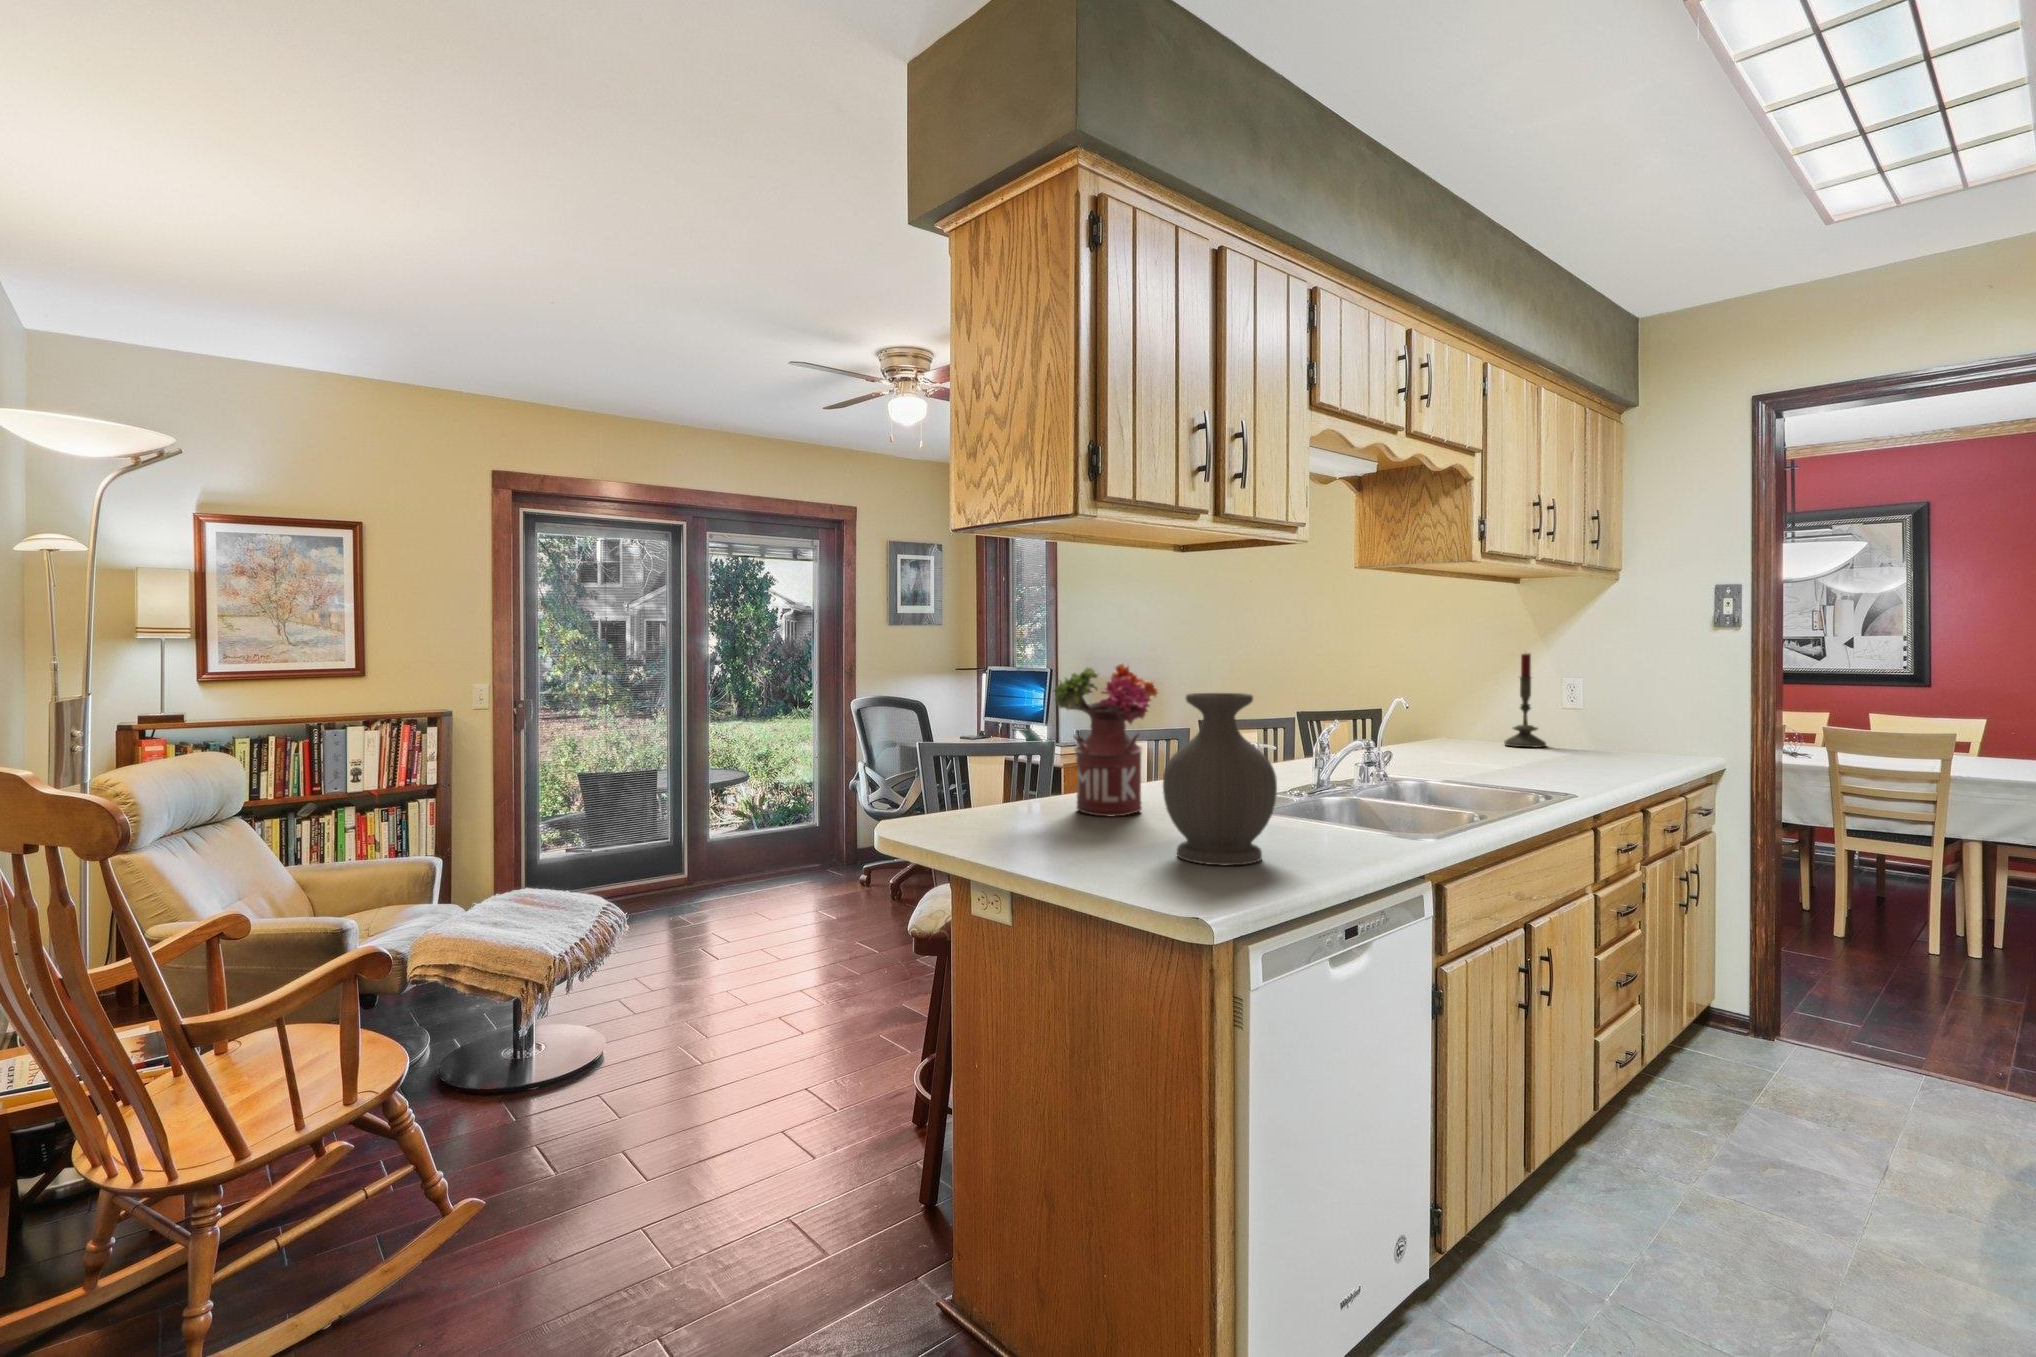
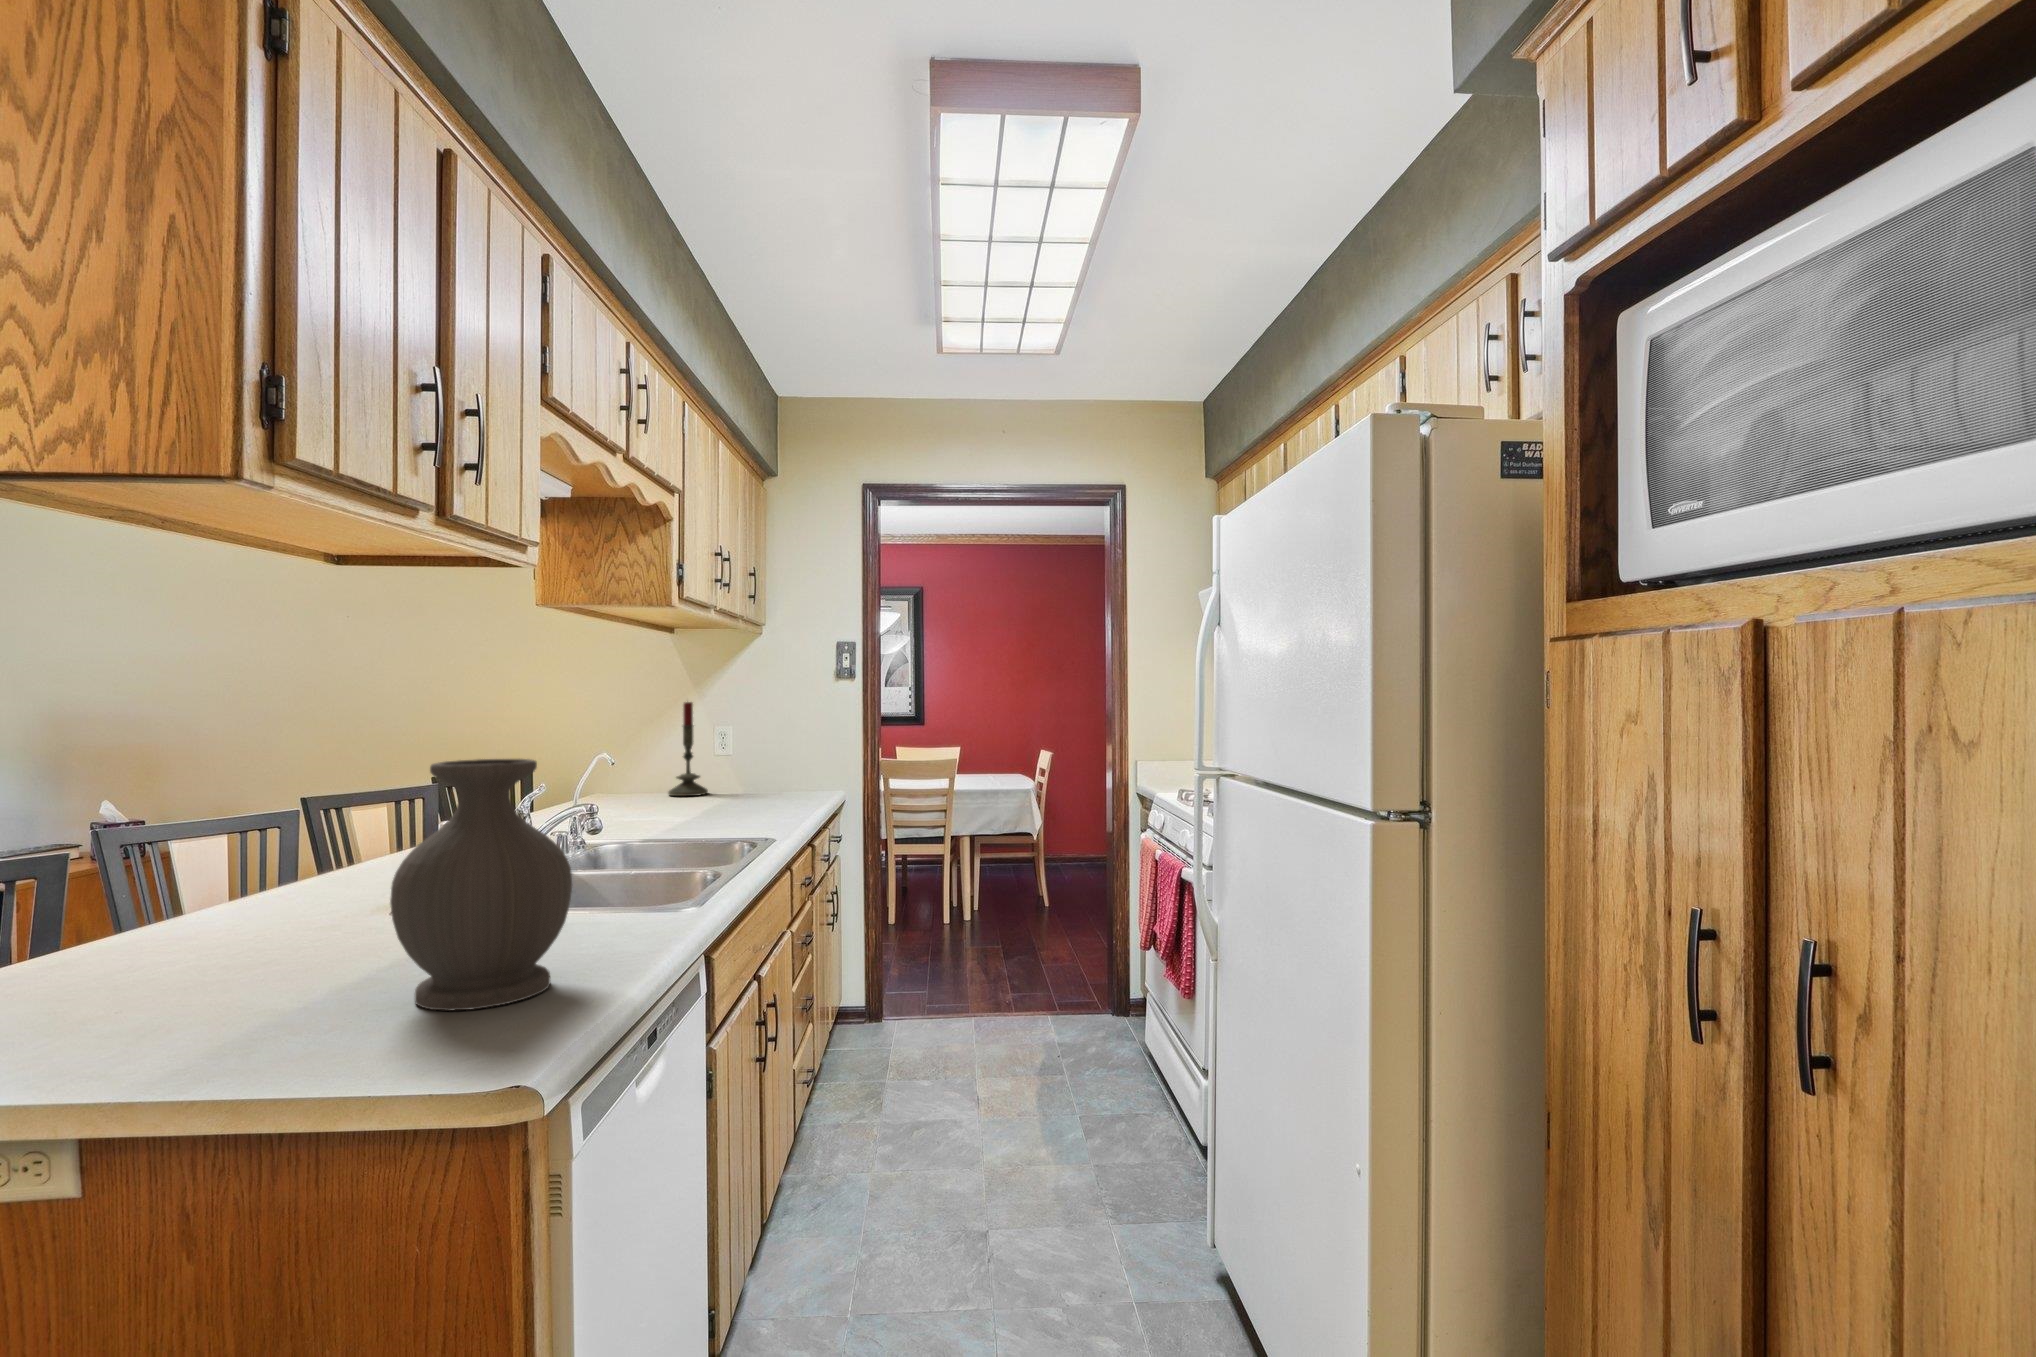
flower arrangement: present [1054,663,1158,816] -> none [106,722,316,968]

